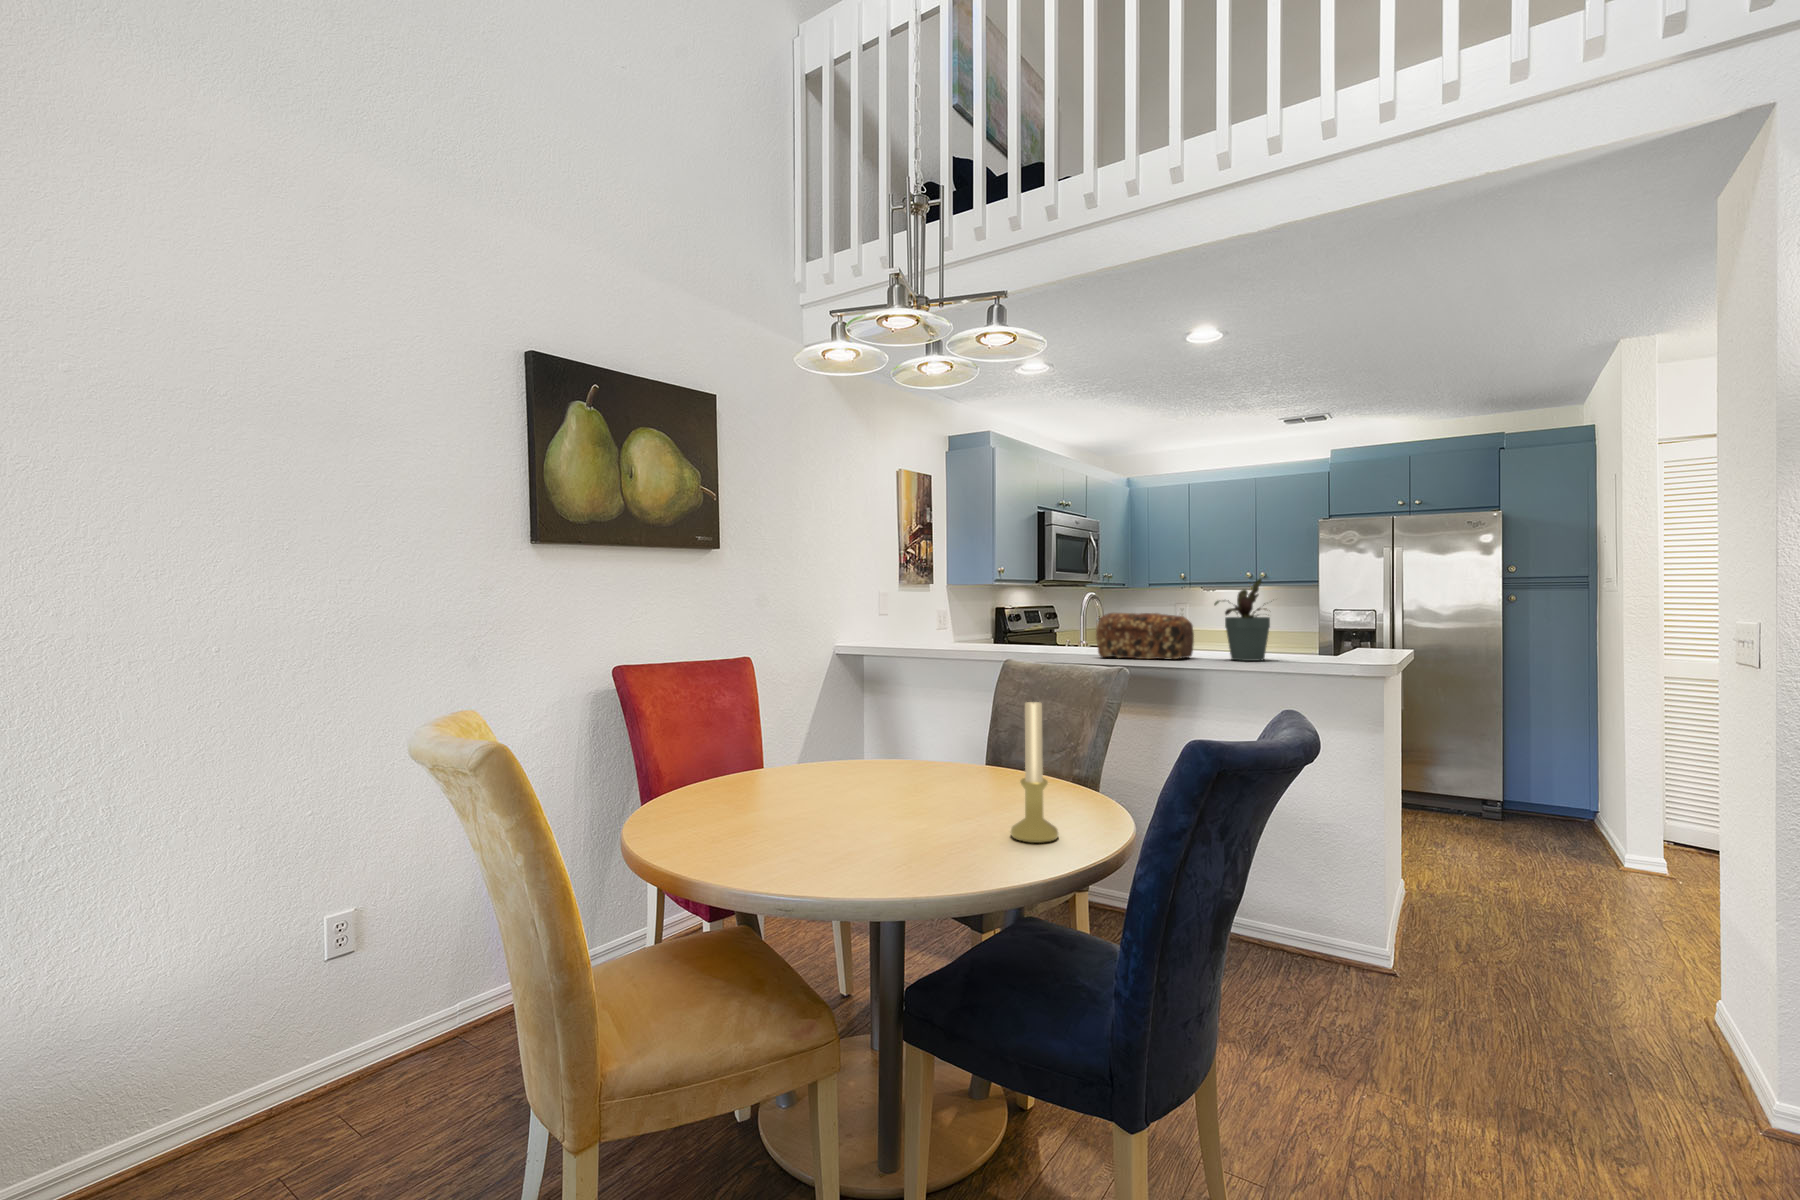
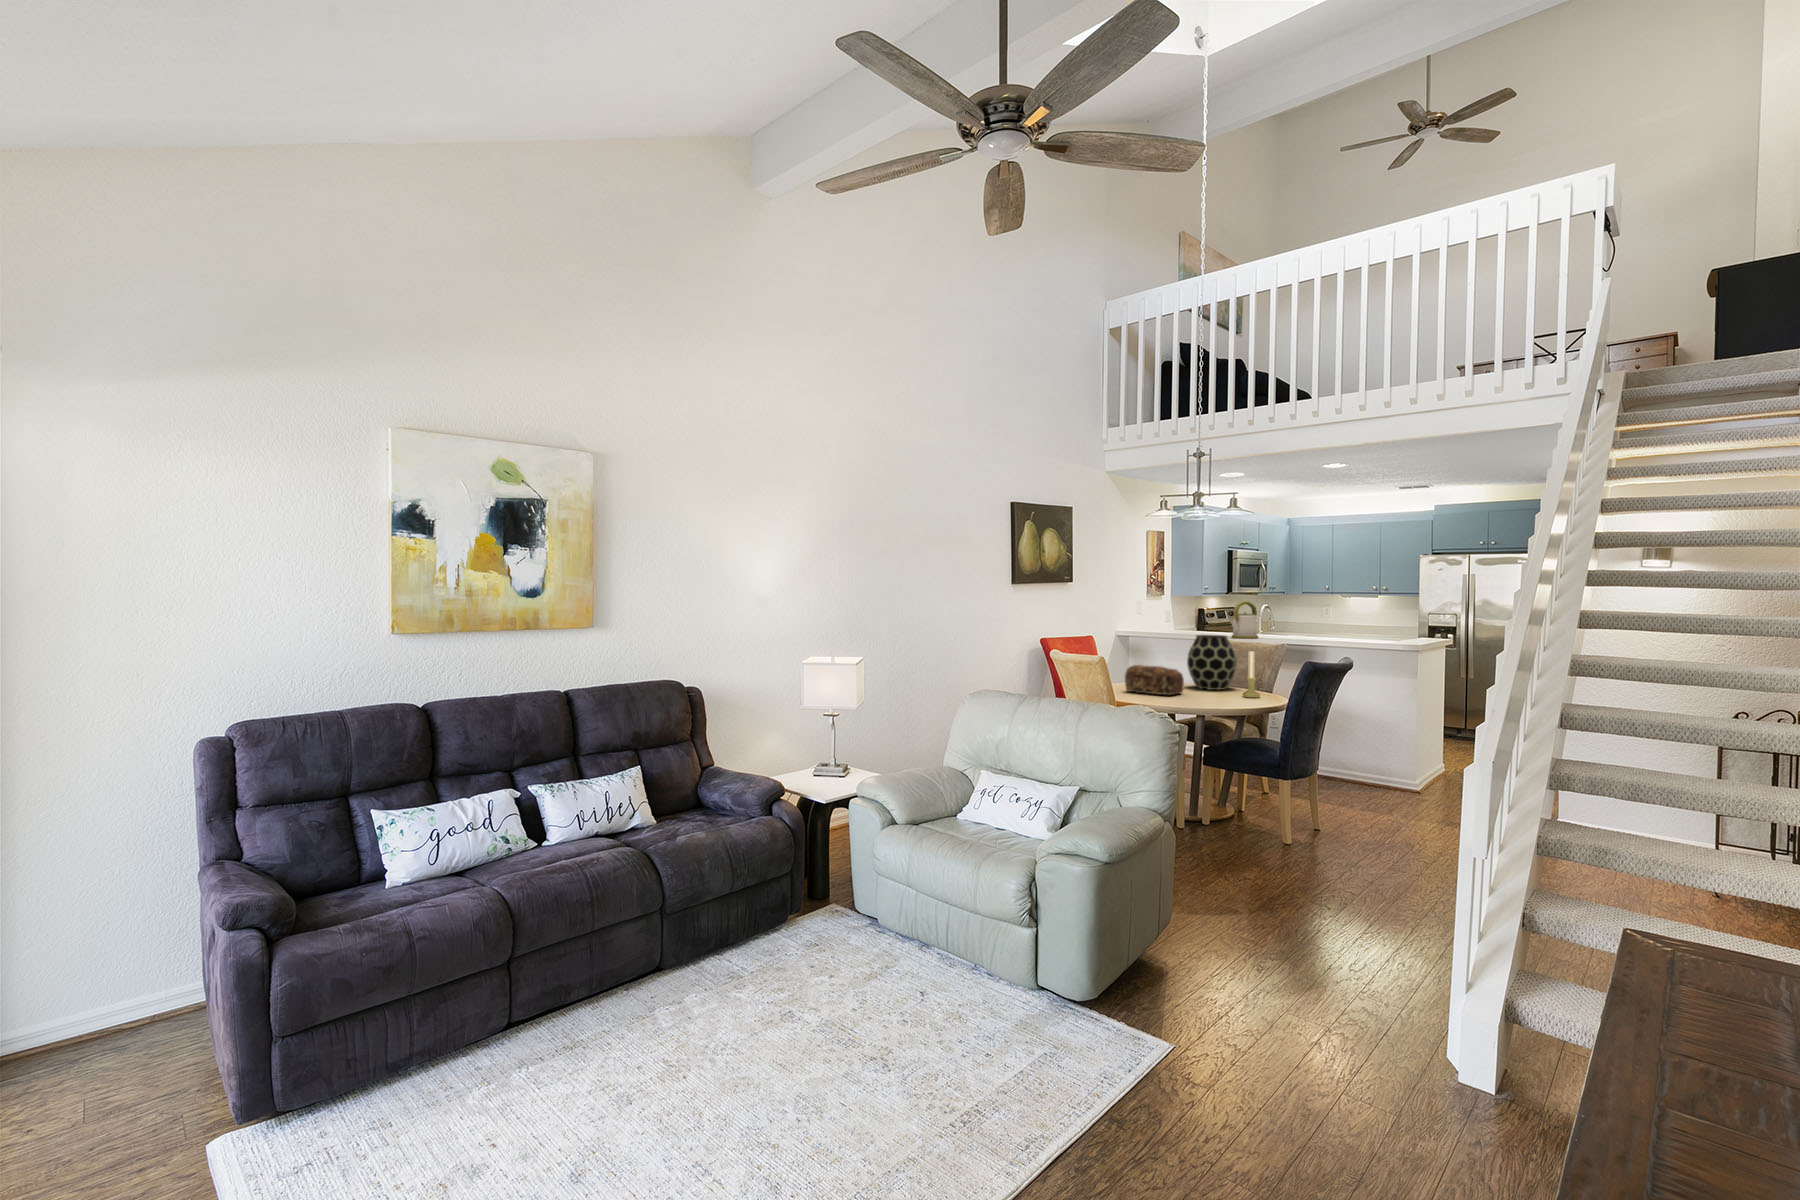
potted plant: present [1214,578,1270,661] -> none [1331,602,1365,641]
kettle: none [1021,583,1076,658] -> present [1230,601,1258,639]
bread loaf: present [1096,613,1194,659] -> present [1125,665,1184,695]
vase: none [888,654,1008,801] -> present [1187,635,1236,690]

